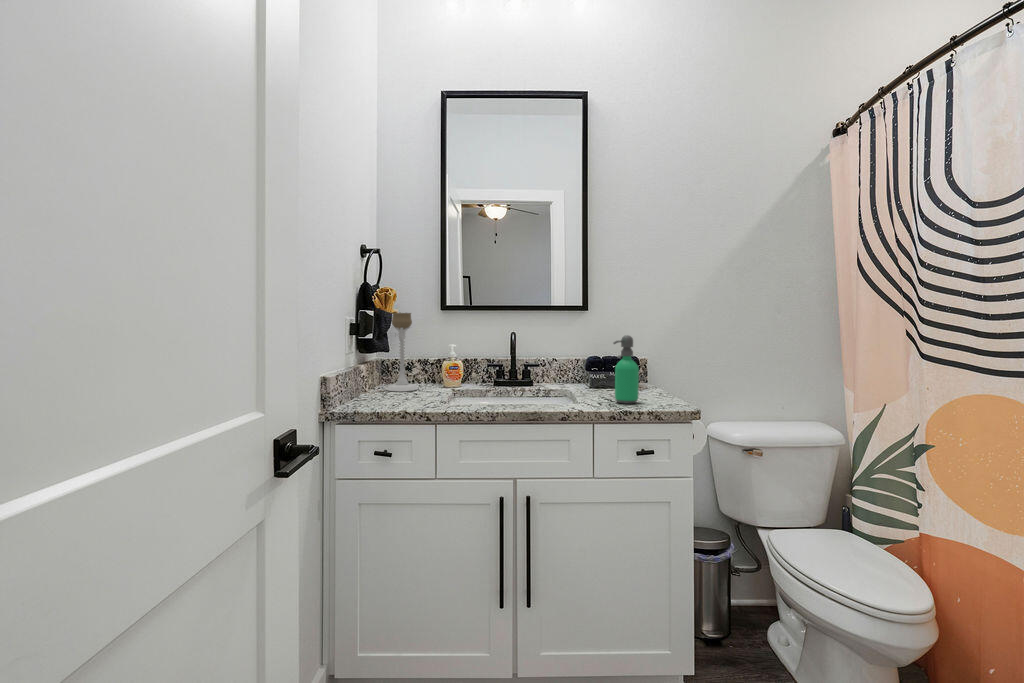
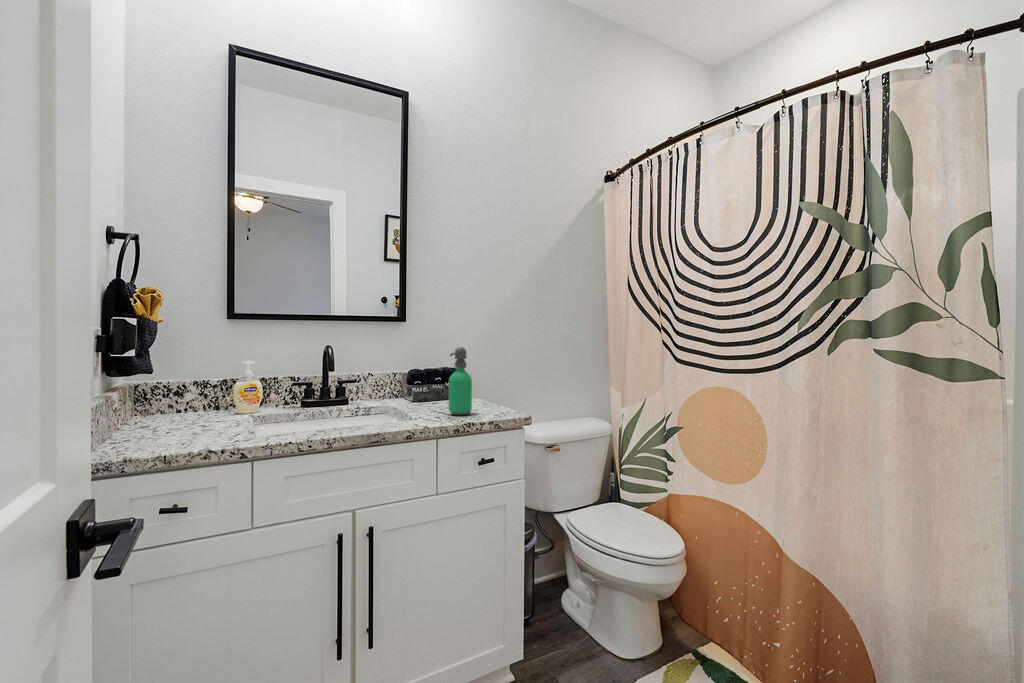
candle holder: present [386,313,418,392] -> none [148,321,198,424]

